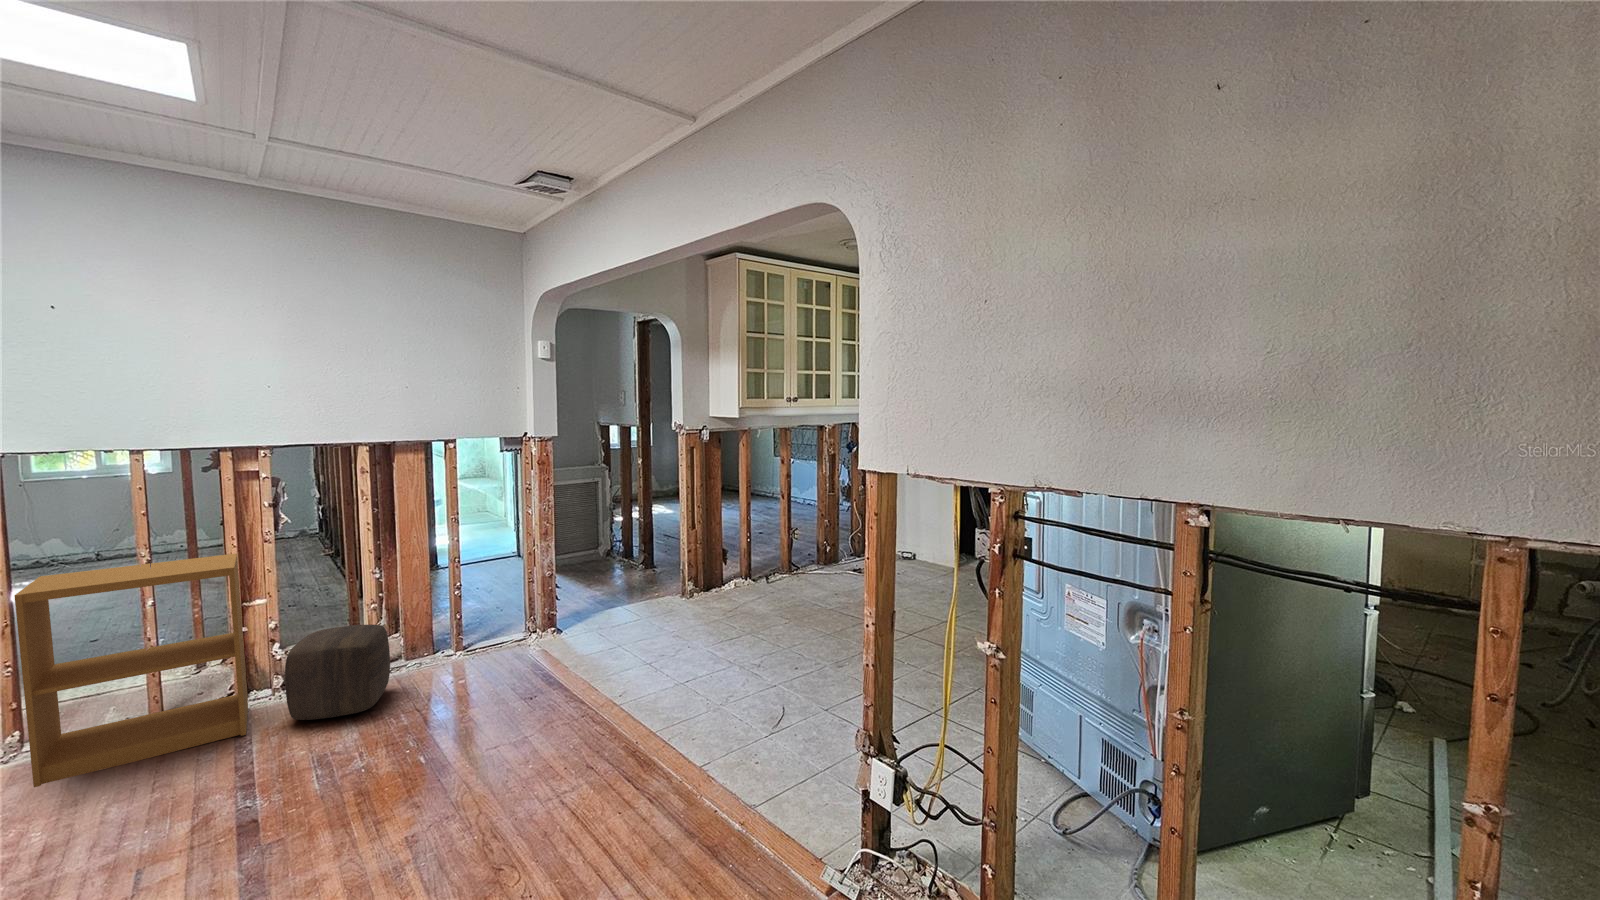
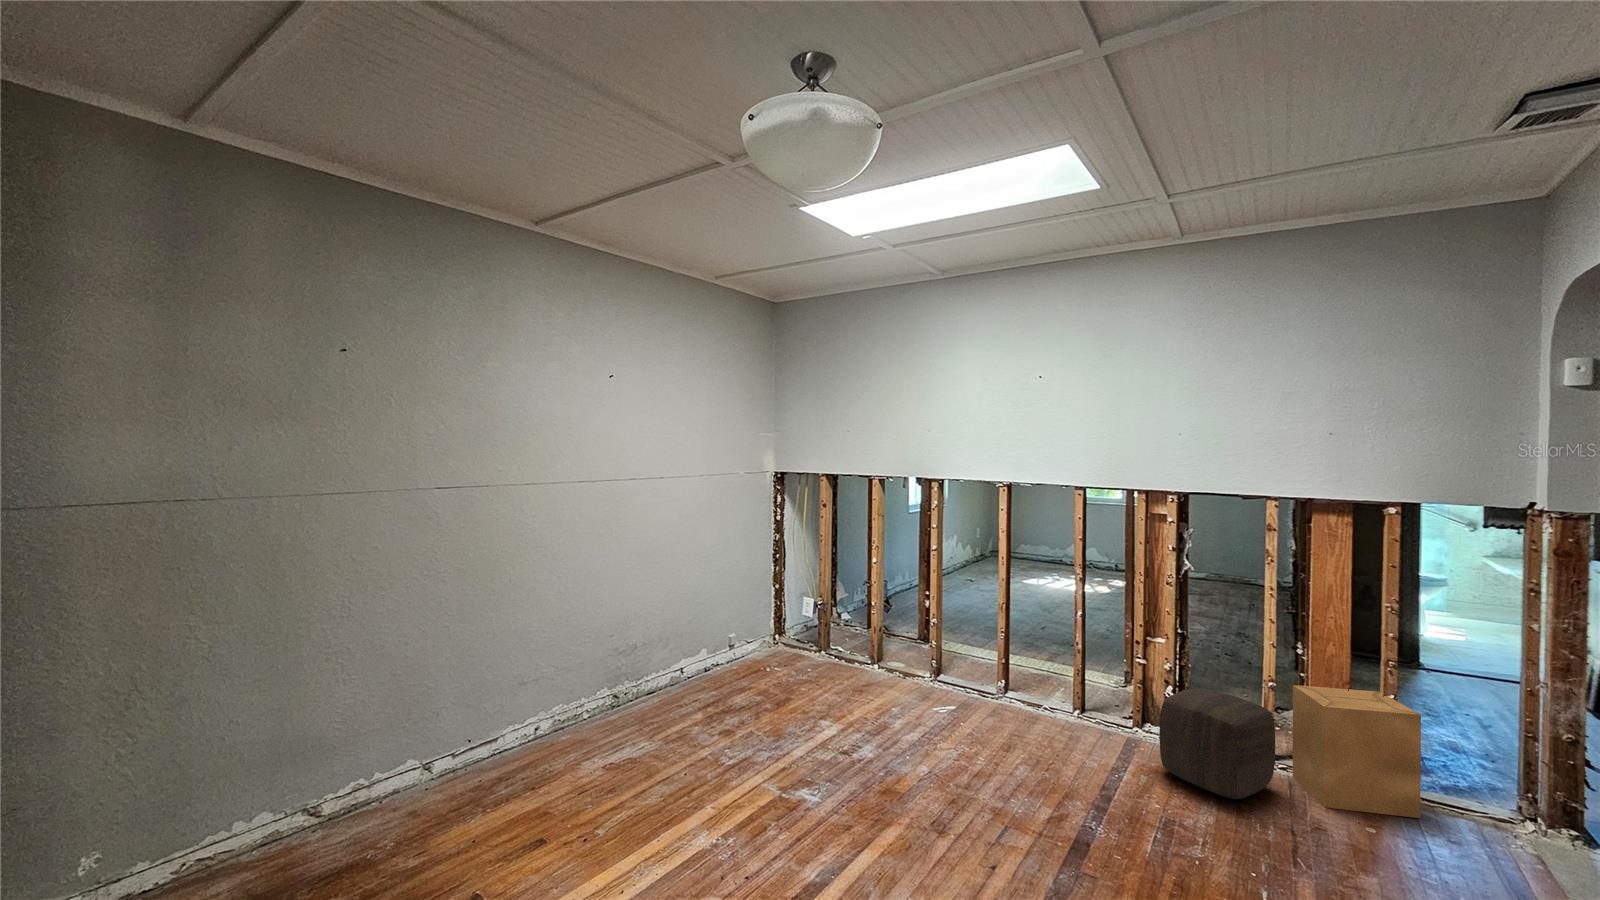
bookshelf: present [15,553,248,787] -> none [1000,573,1141,760]
cardboard box: none [393,583,483,682] -> present [1292,685,1421,818]

